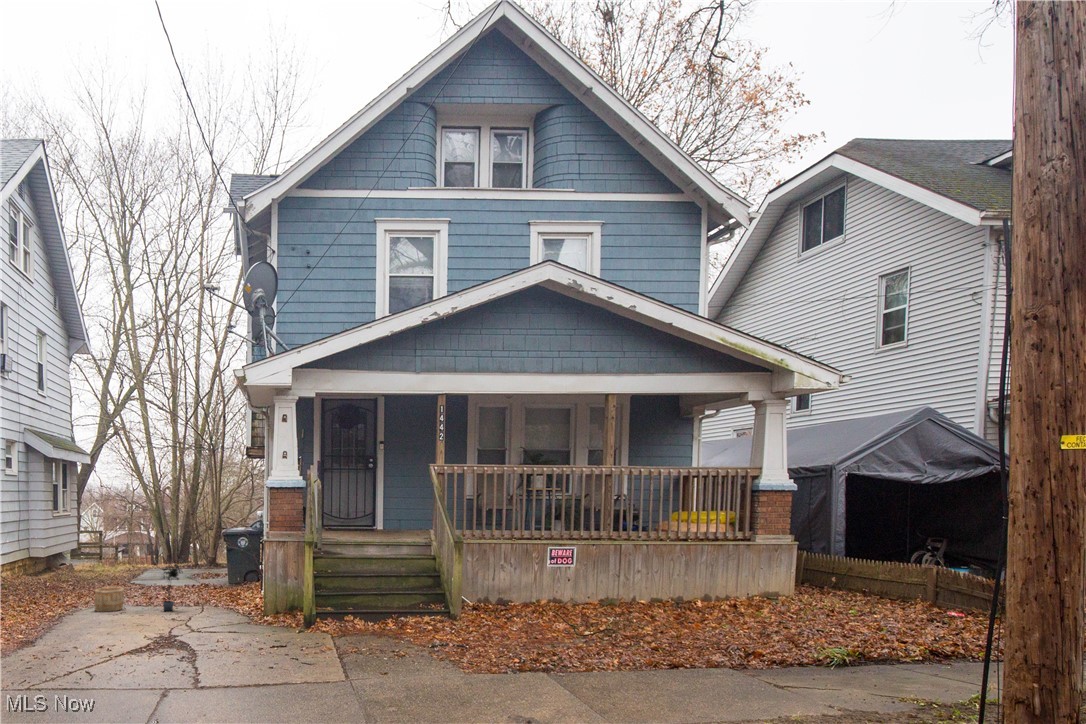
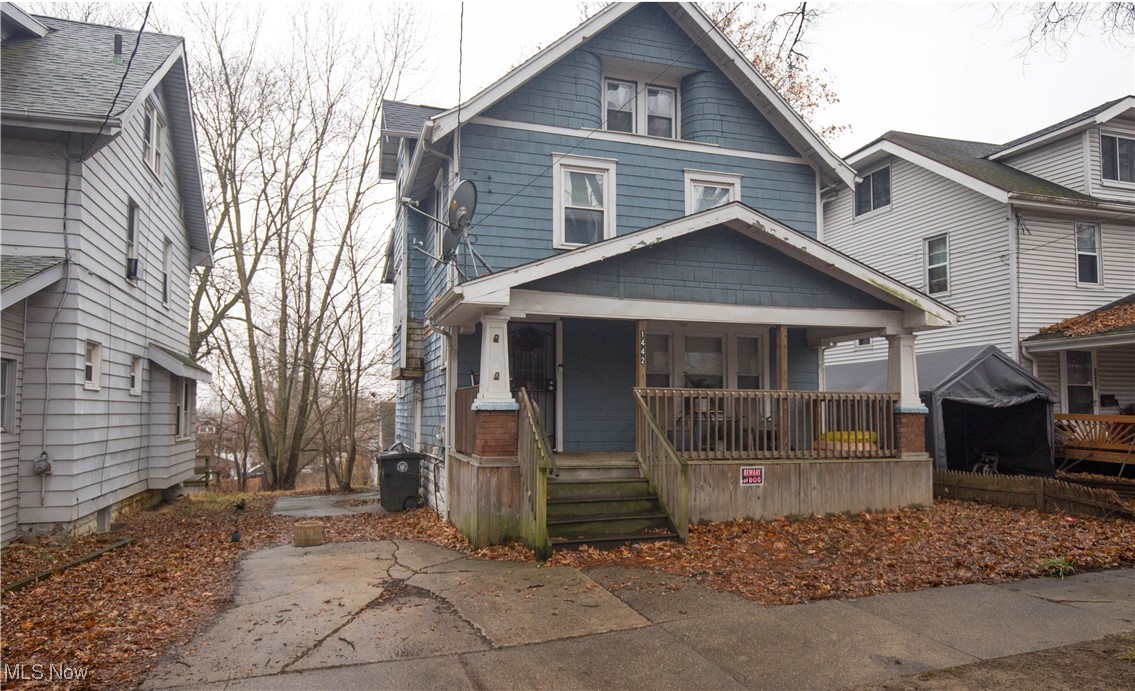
potted plant: present [163,564,182,611] -> present [230,498,248,542]

